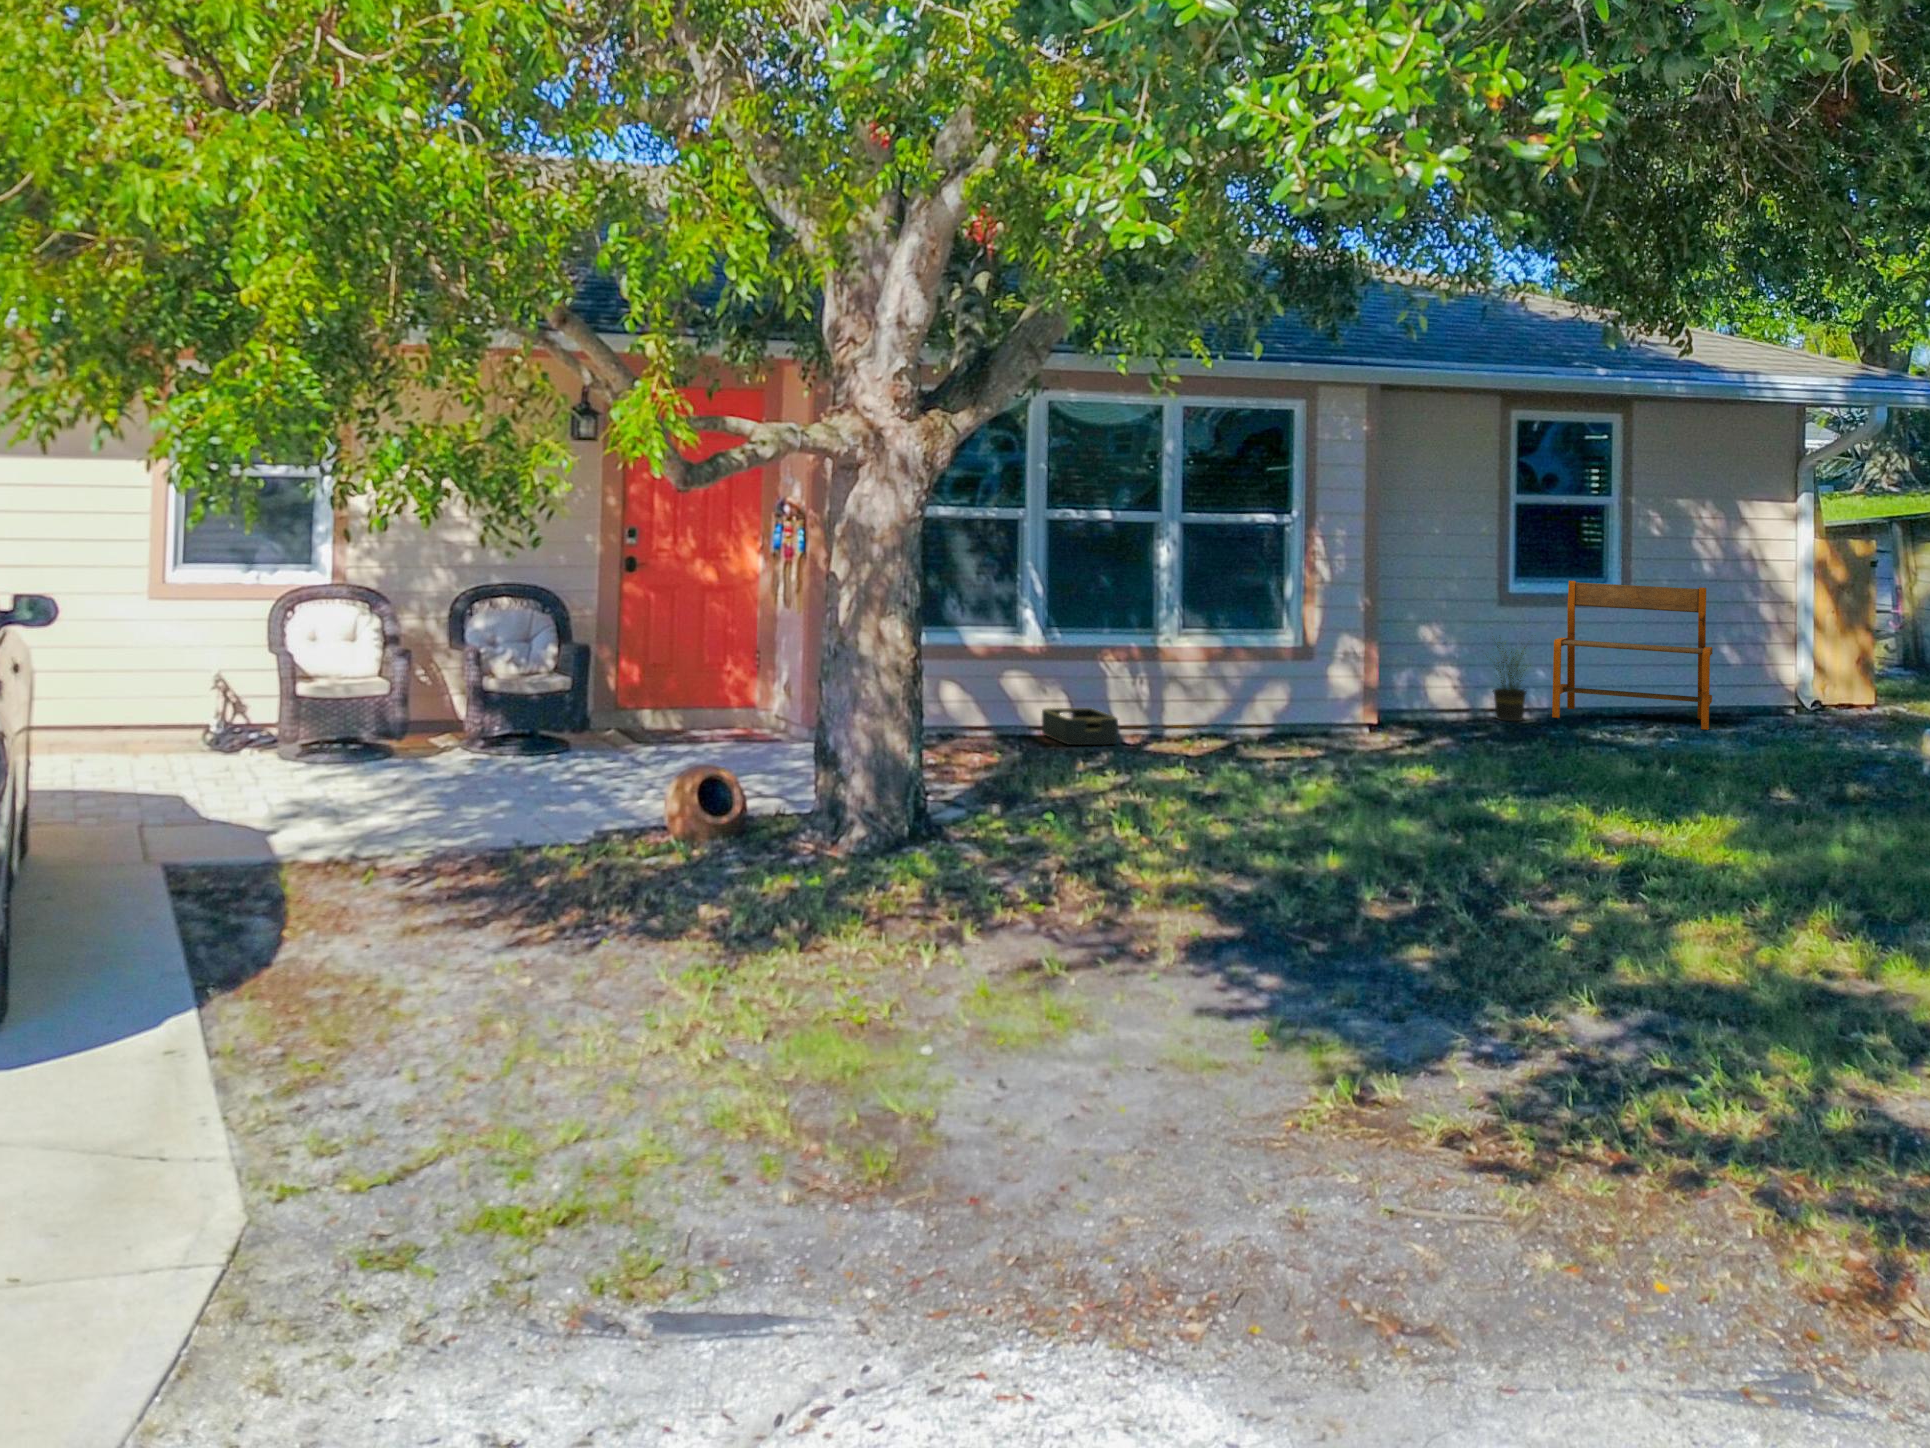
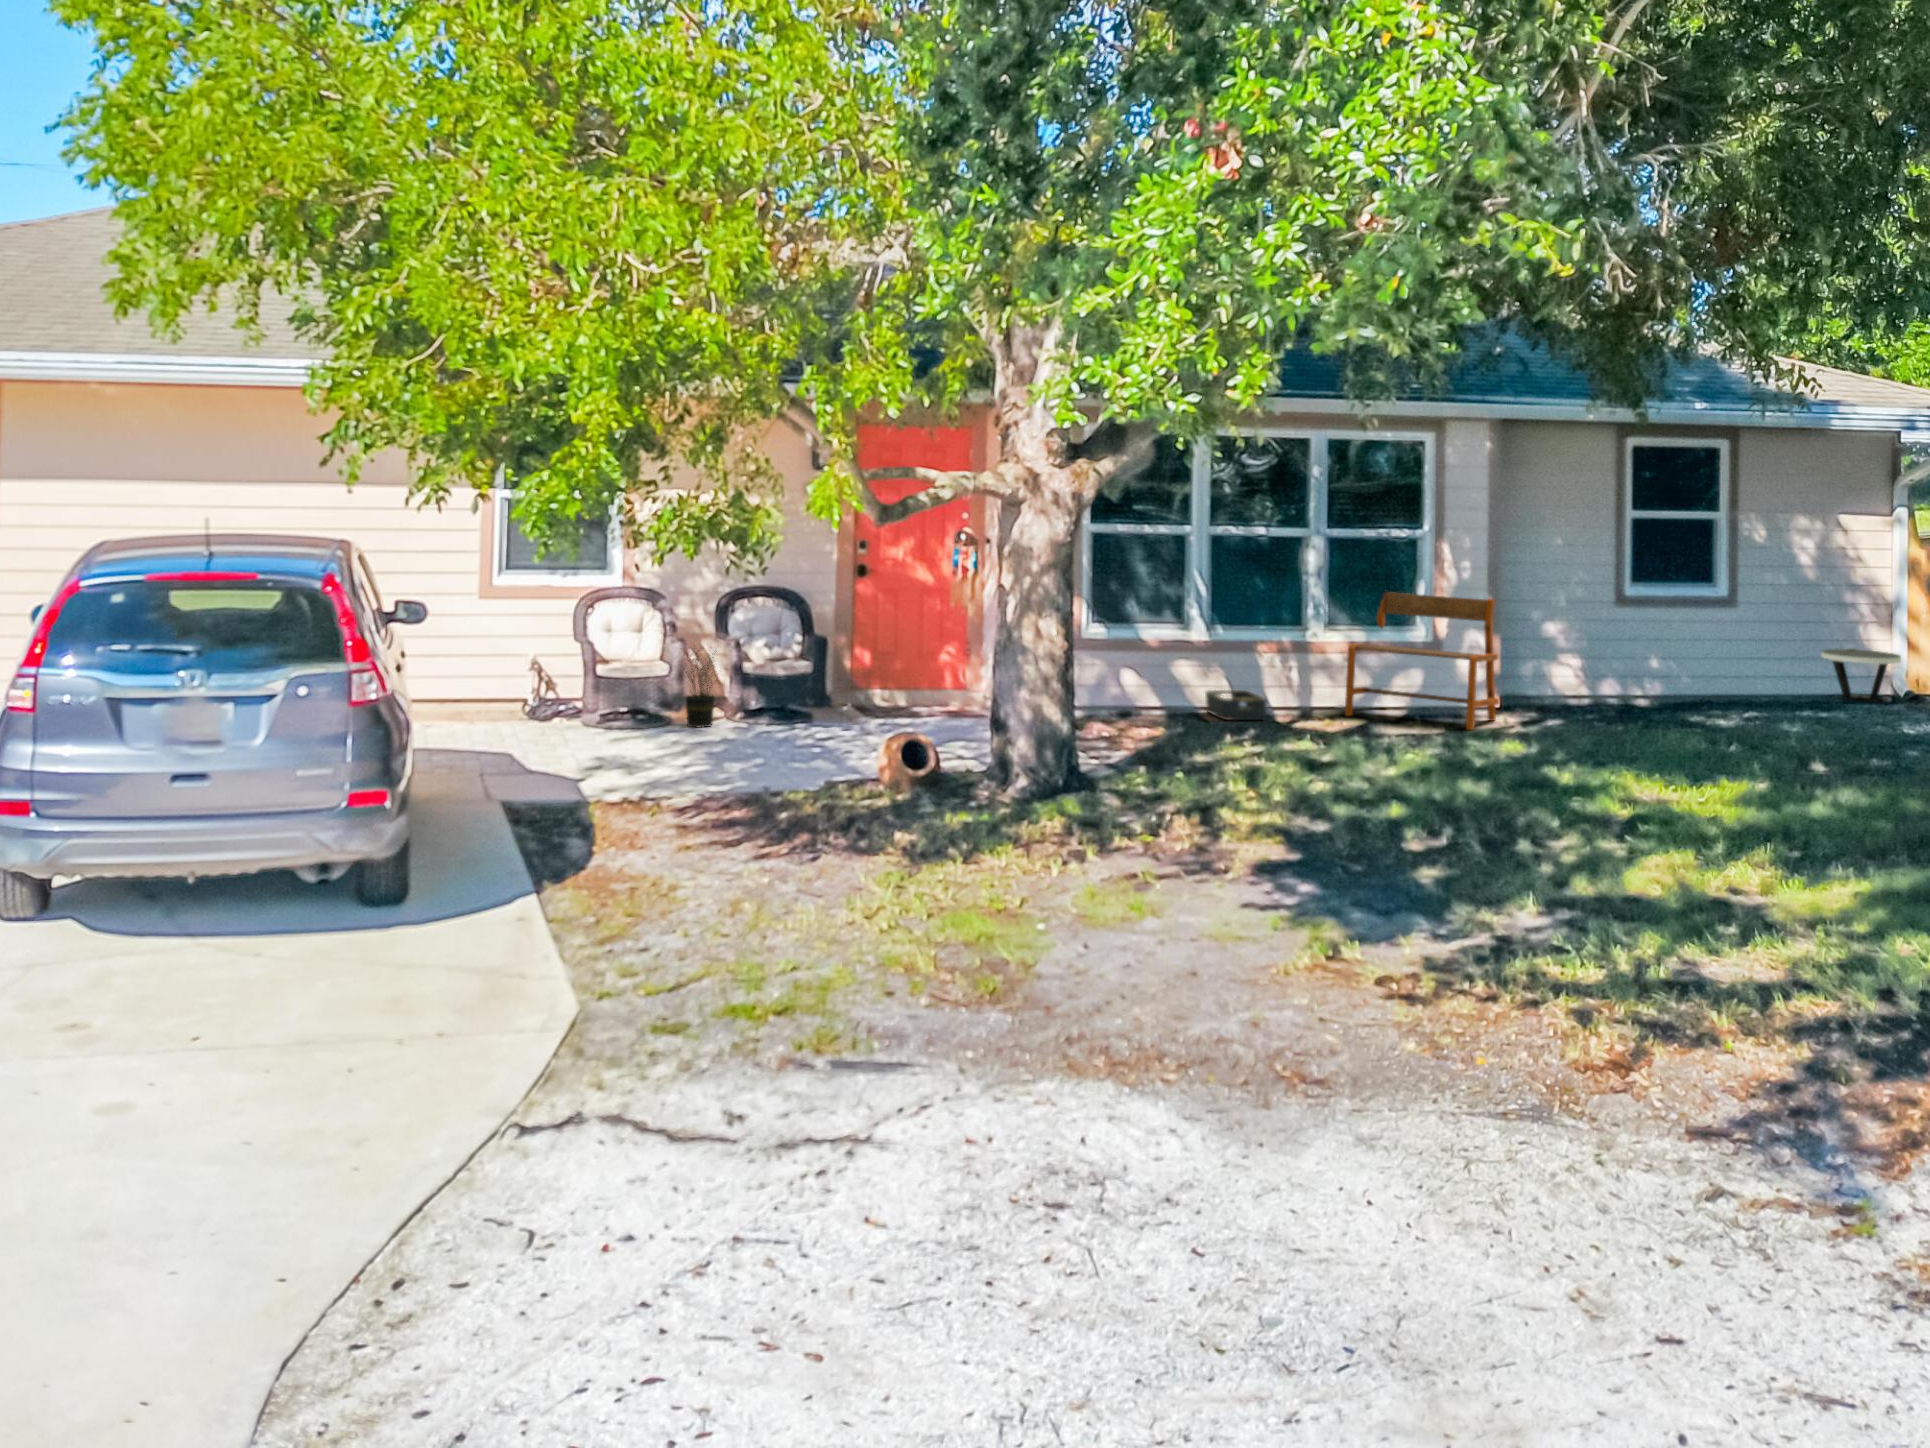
bench: present [1552,581,1713,730] -> present [1345,592,1499,730]
potted plant: present [1490,636,1527,721] -> present [683,651,716,727]
side table: none [1730,655,1821,717] -> present [1821,648,1901,703]

